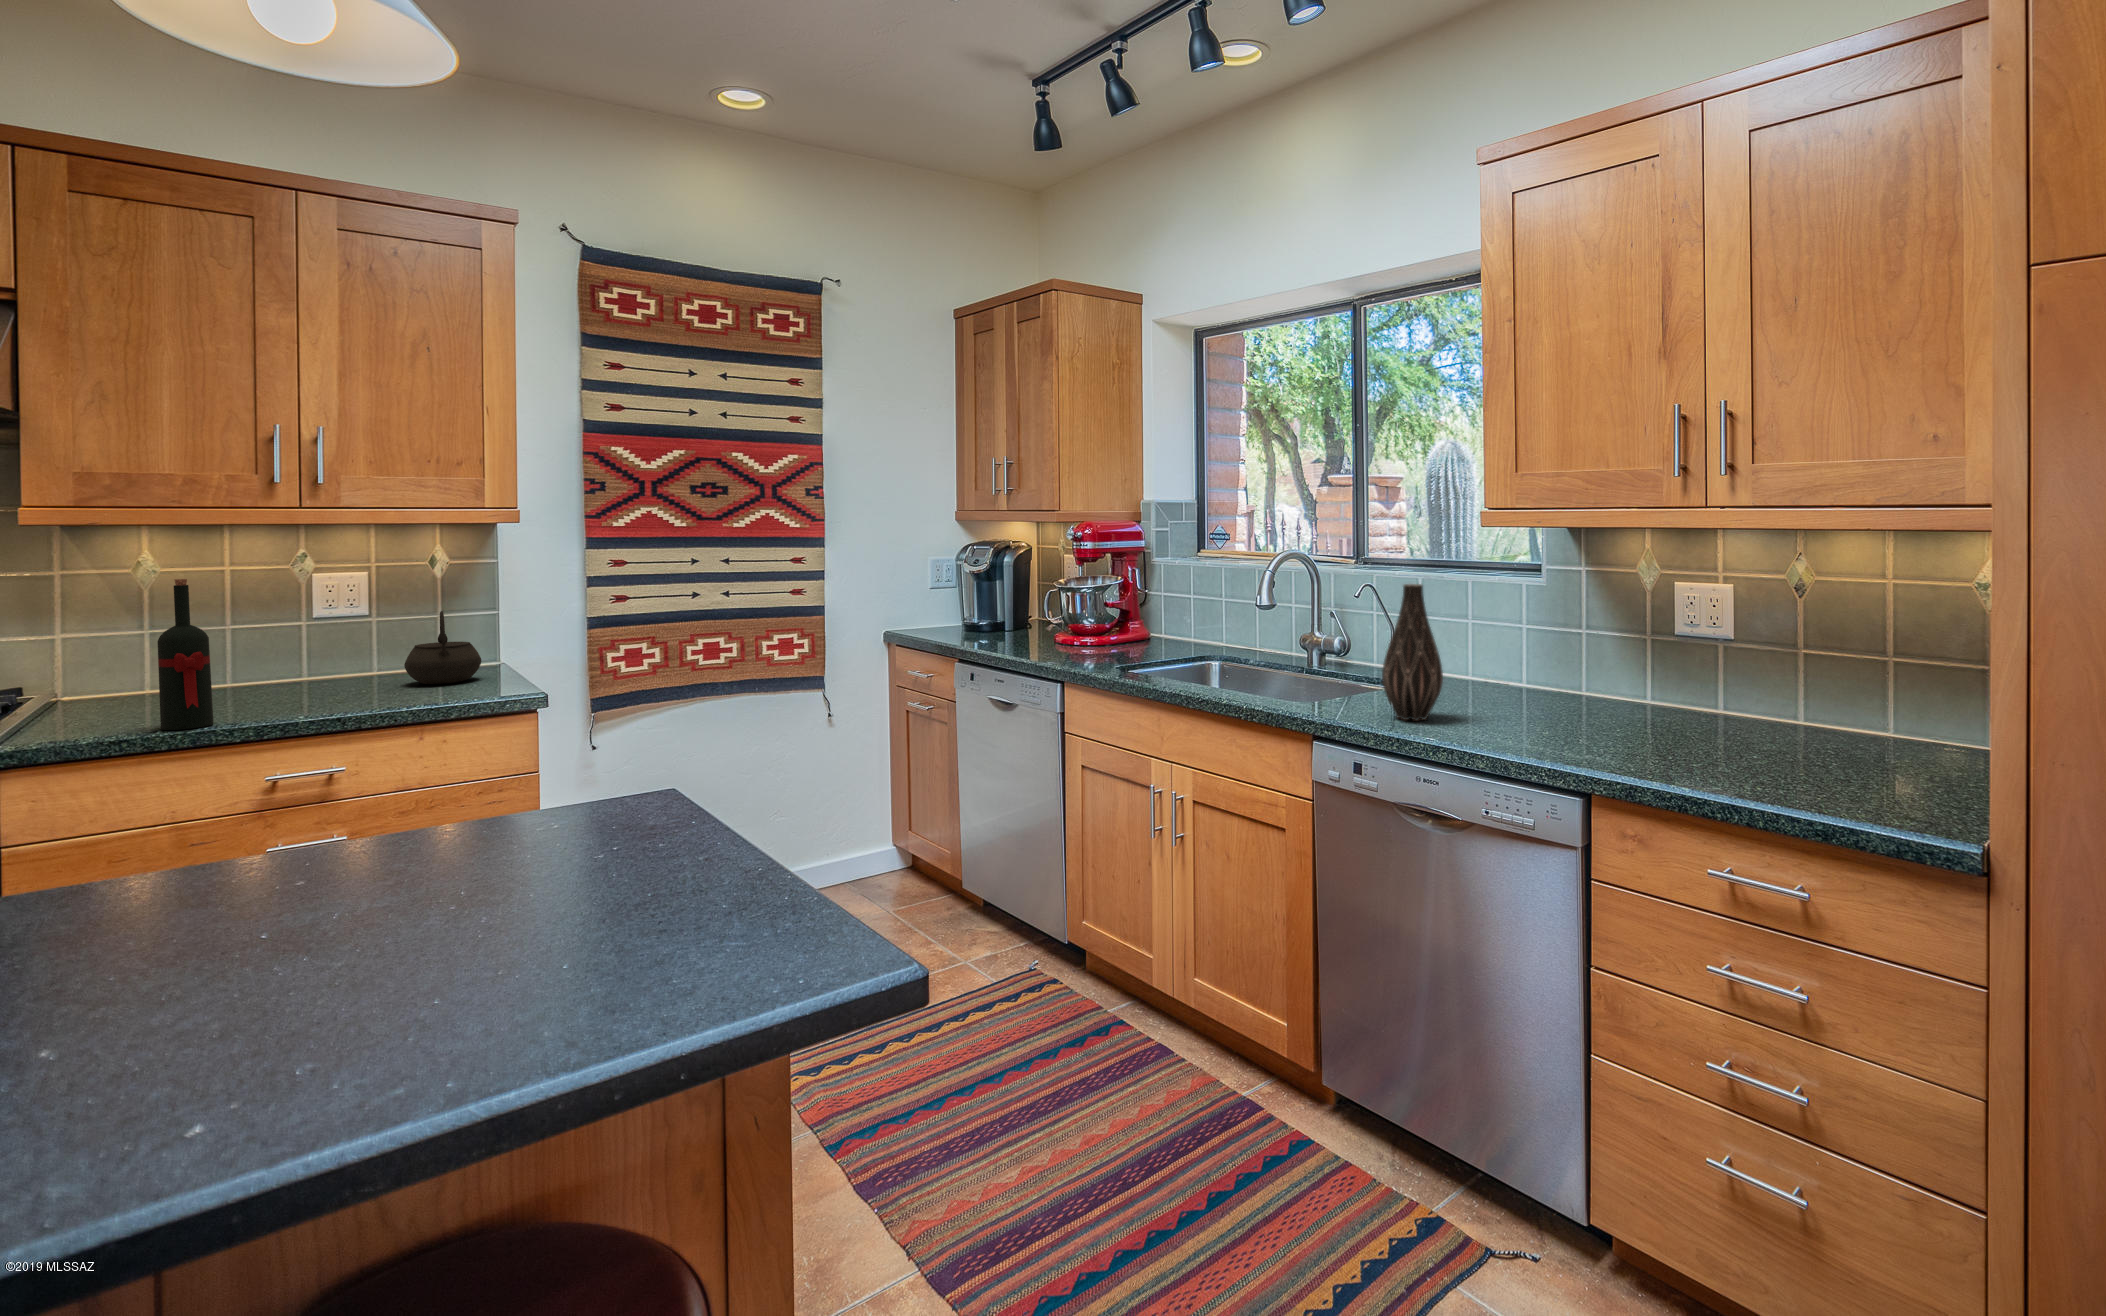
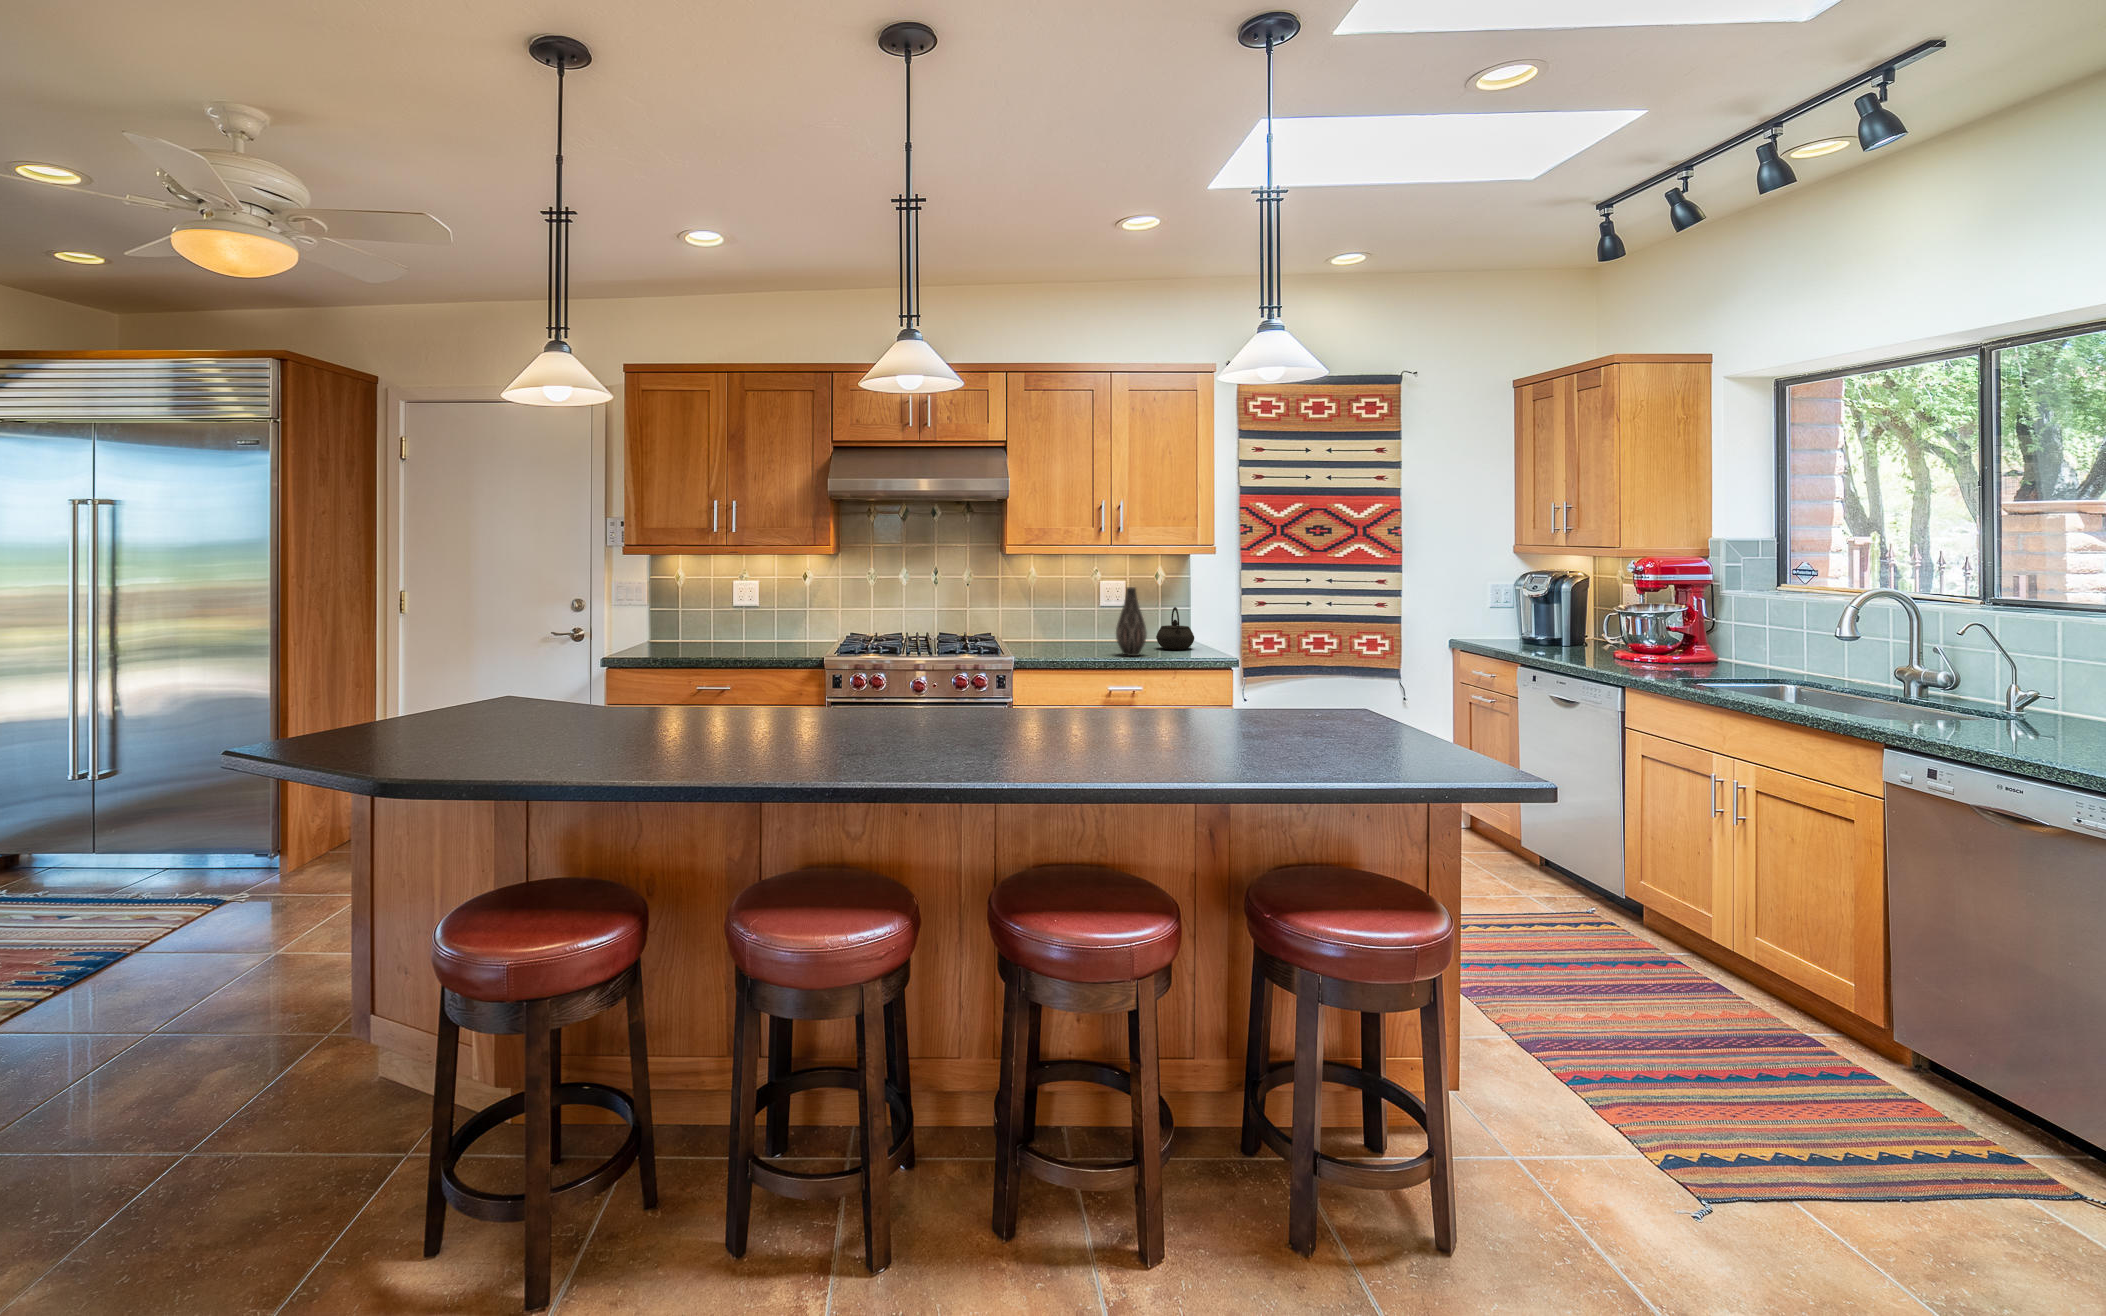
wine bottle: present [158,579,214,730] -> none [1068,584,1088,660]
vase: present [1382,584,1443,721] -> present [1116,587,1147,656]

